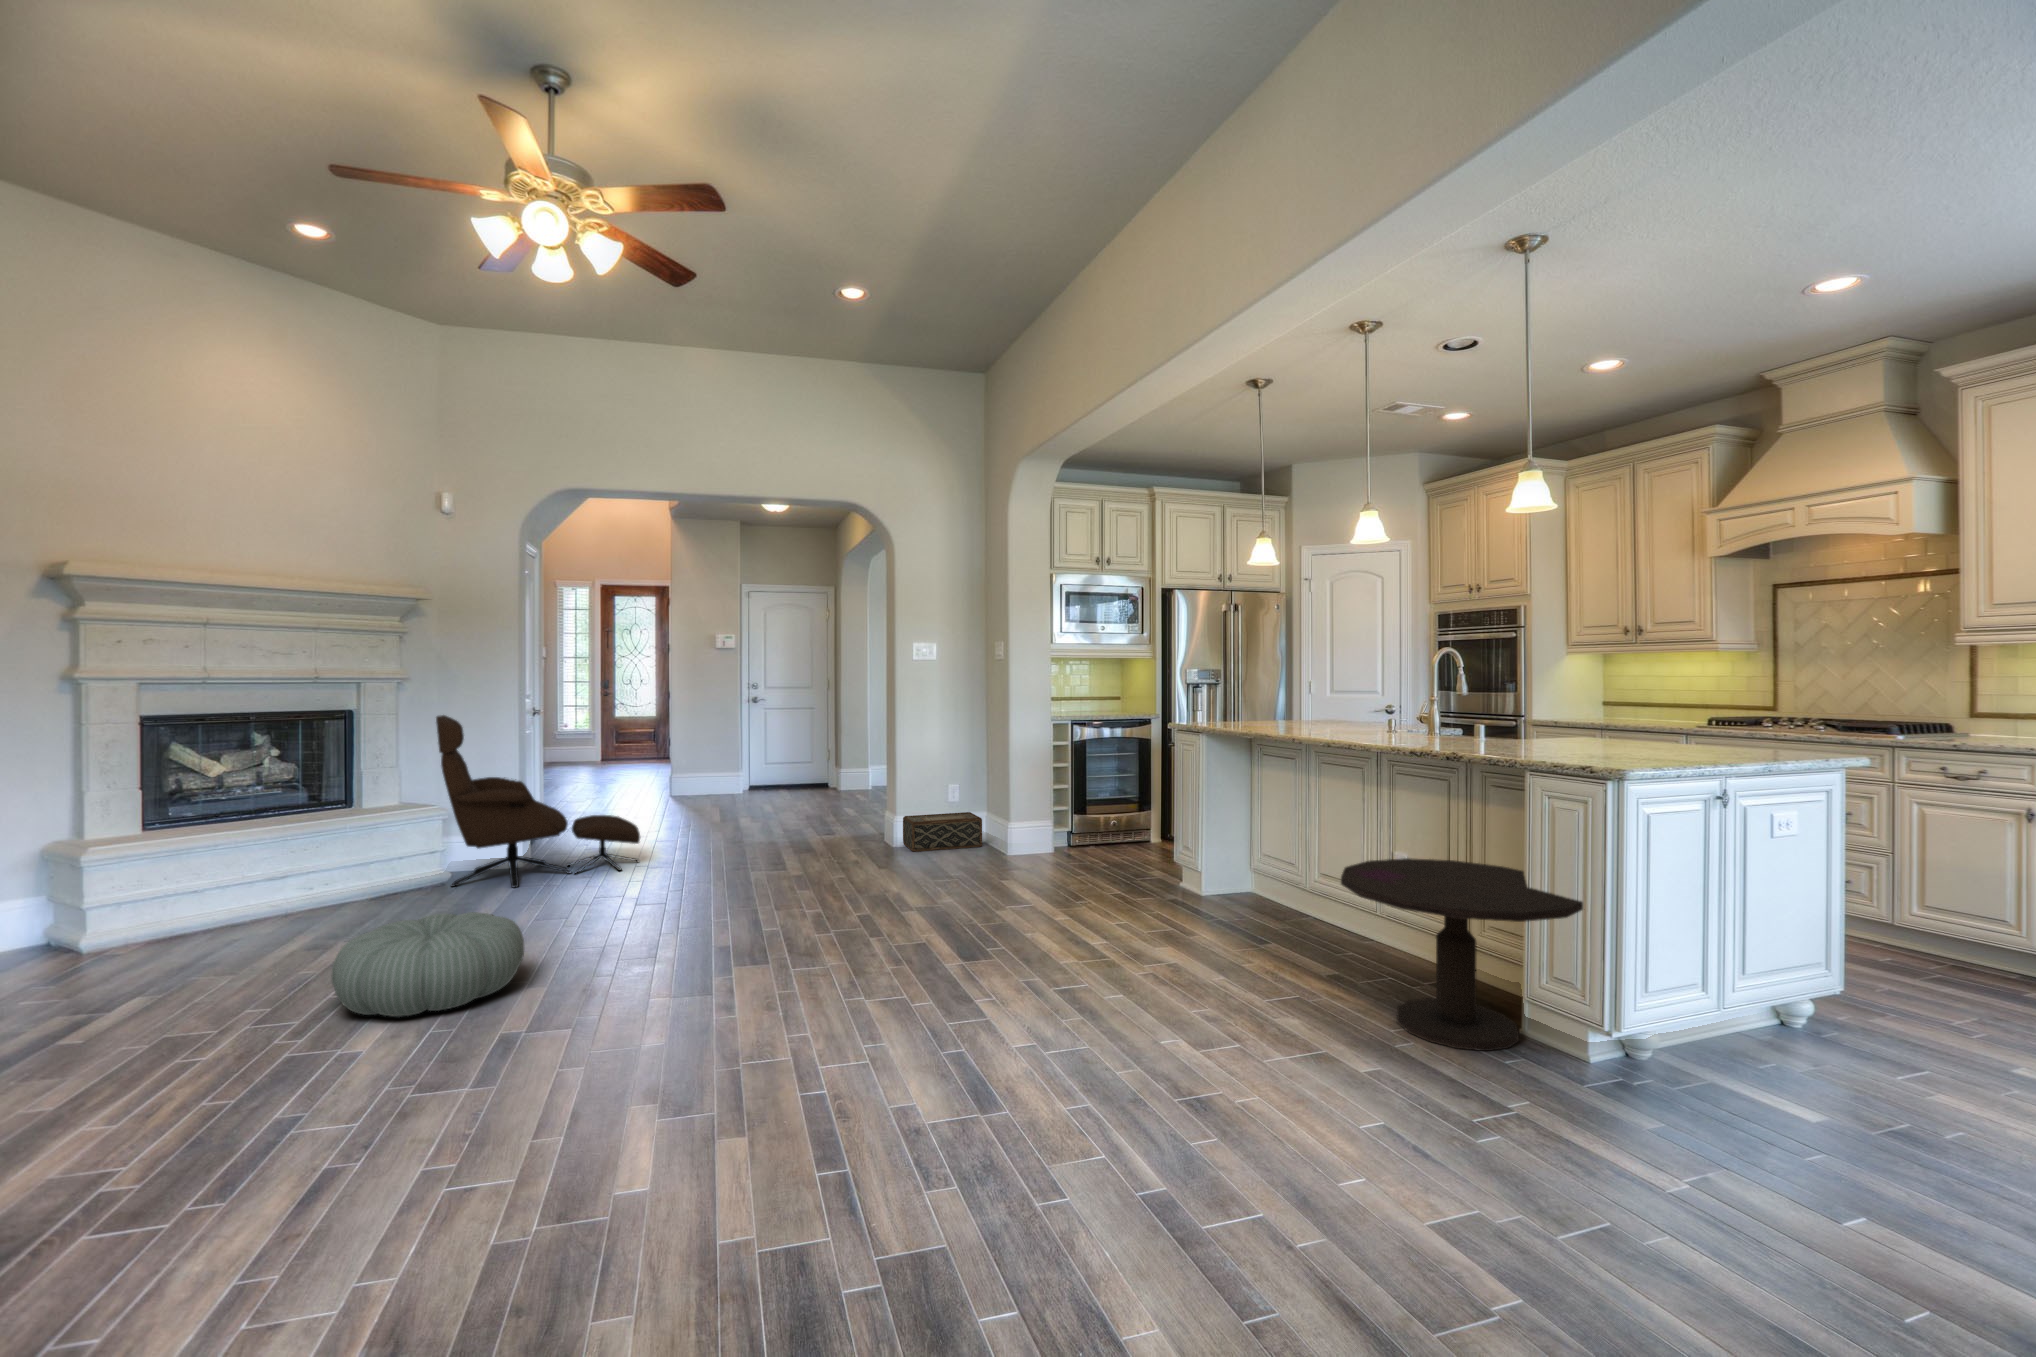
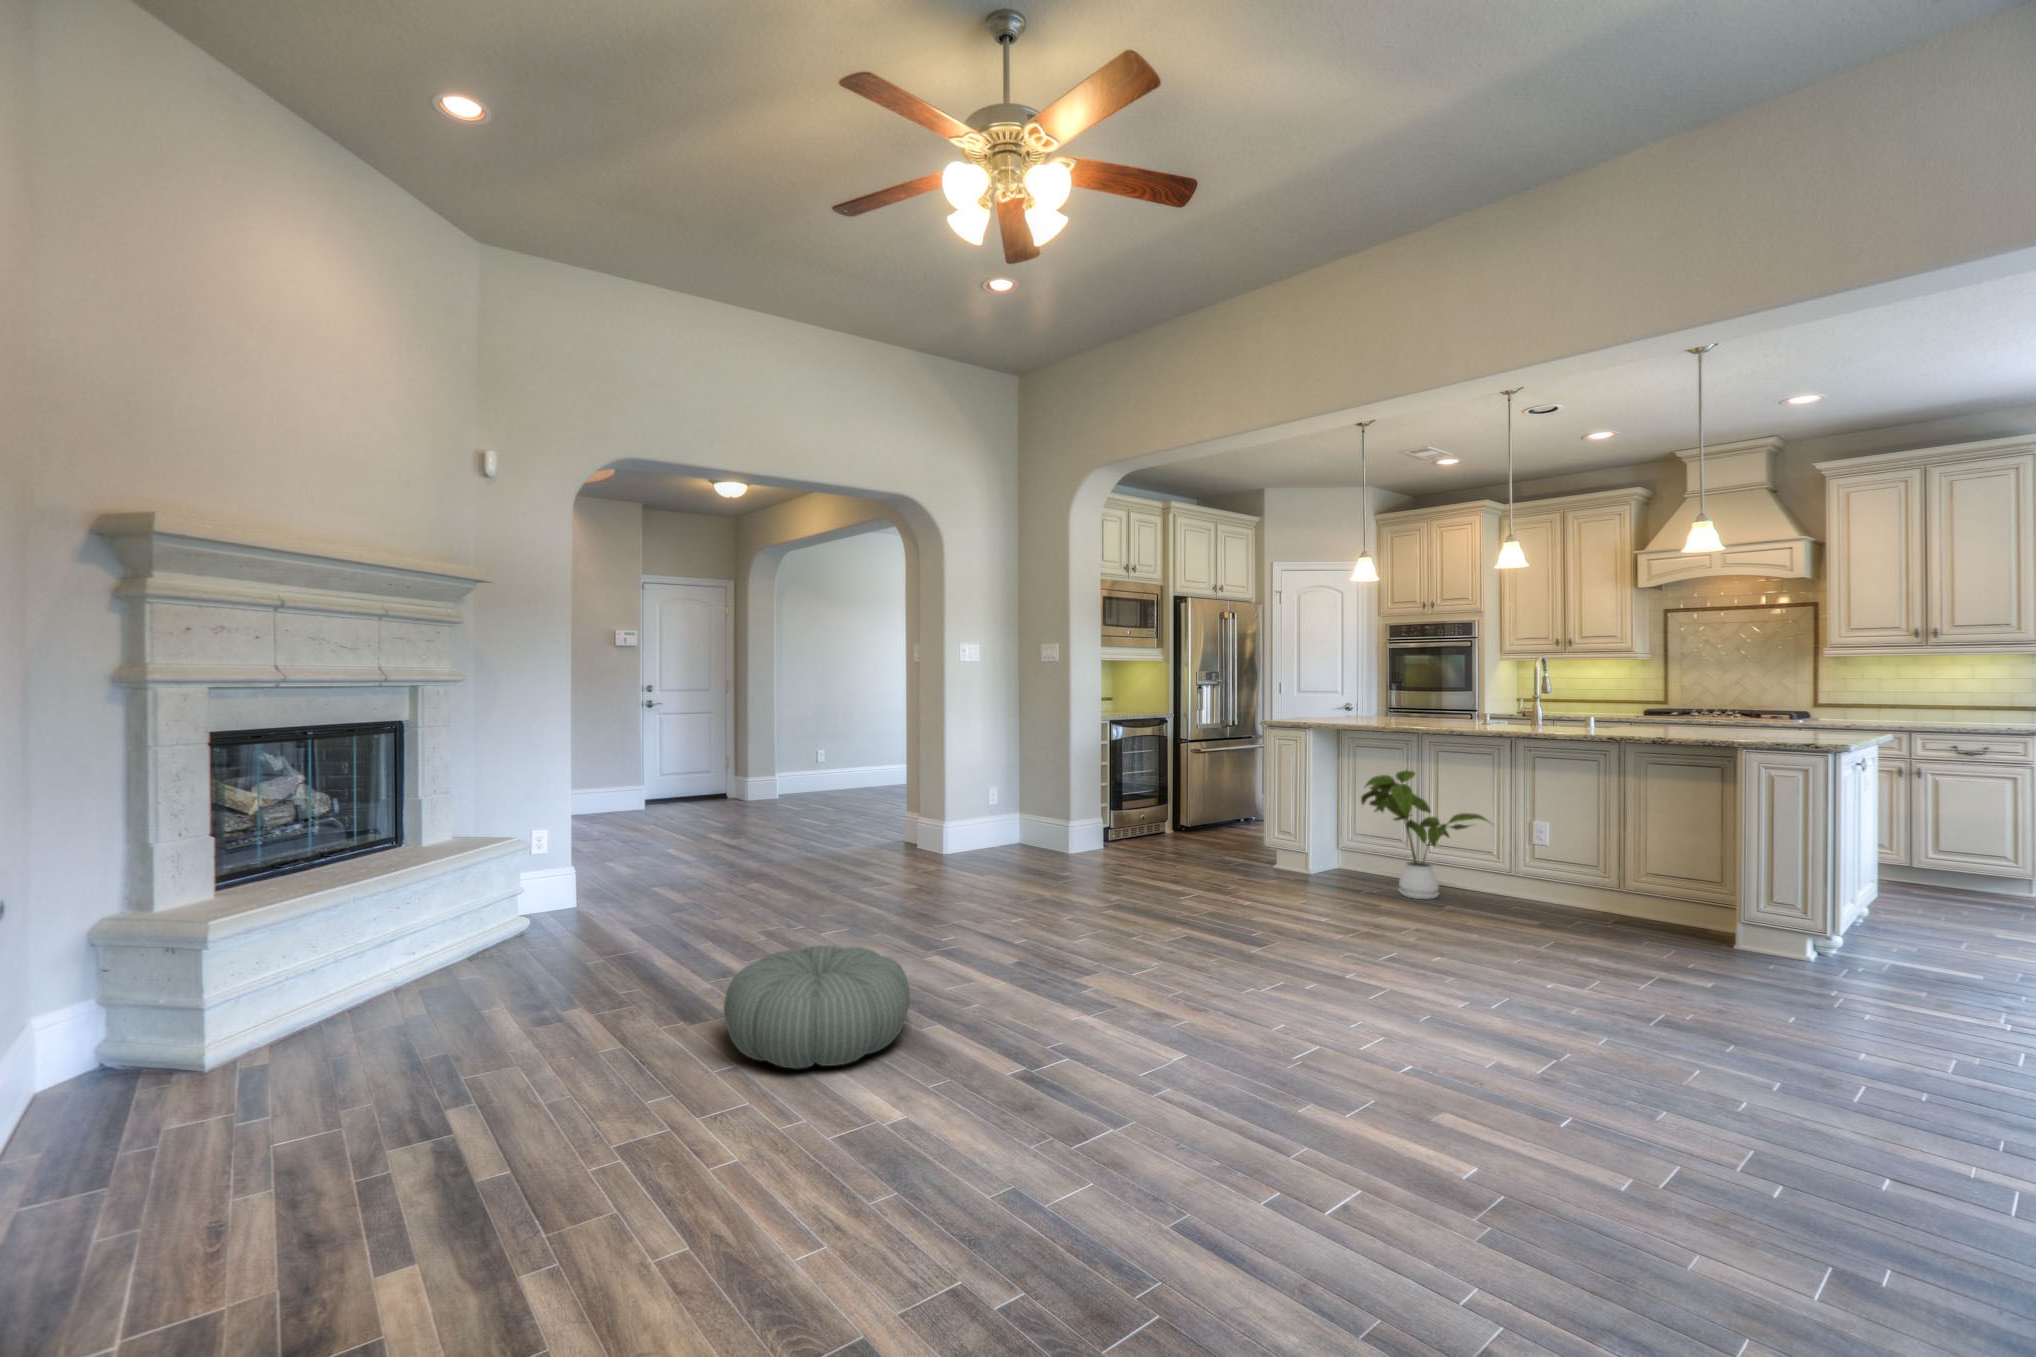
lounge chair: present [436,715,640,888] -> none [495,725,733,936]
house plant: none [1189,781,1329,929] -> present [1361,770,1487,899]
woven basket: present [903,812,982,852] -> none [963,817,1045,860]
side table: present [1341,858,1583,1051] -> none [1590,825,1803,967]

